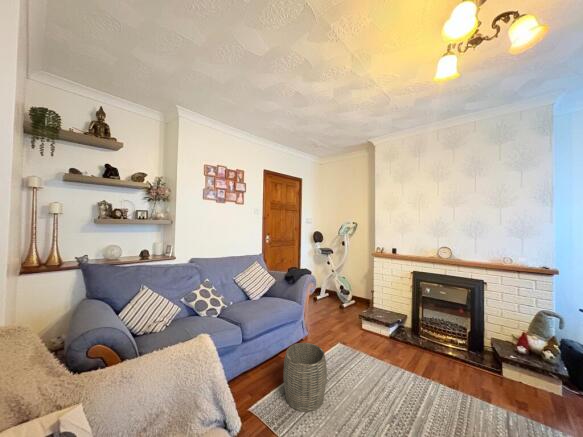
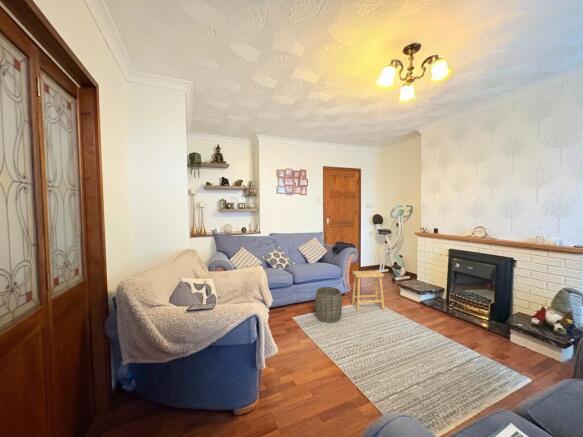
footstool: none [321,305,366,371] -> present [352,270,385,311]

